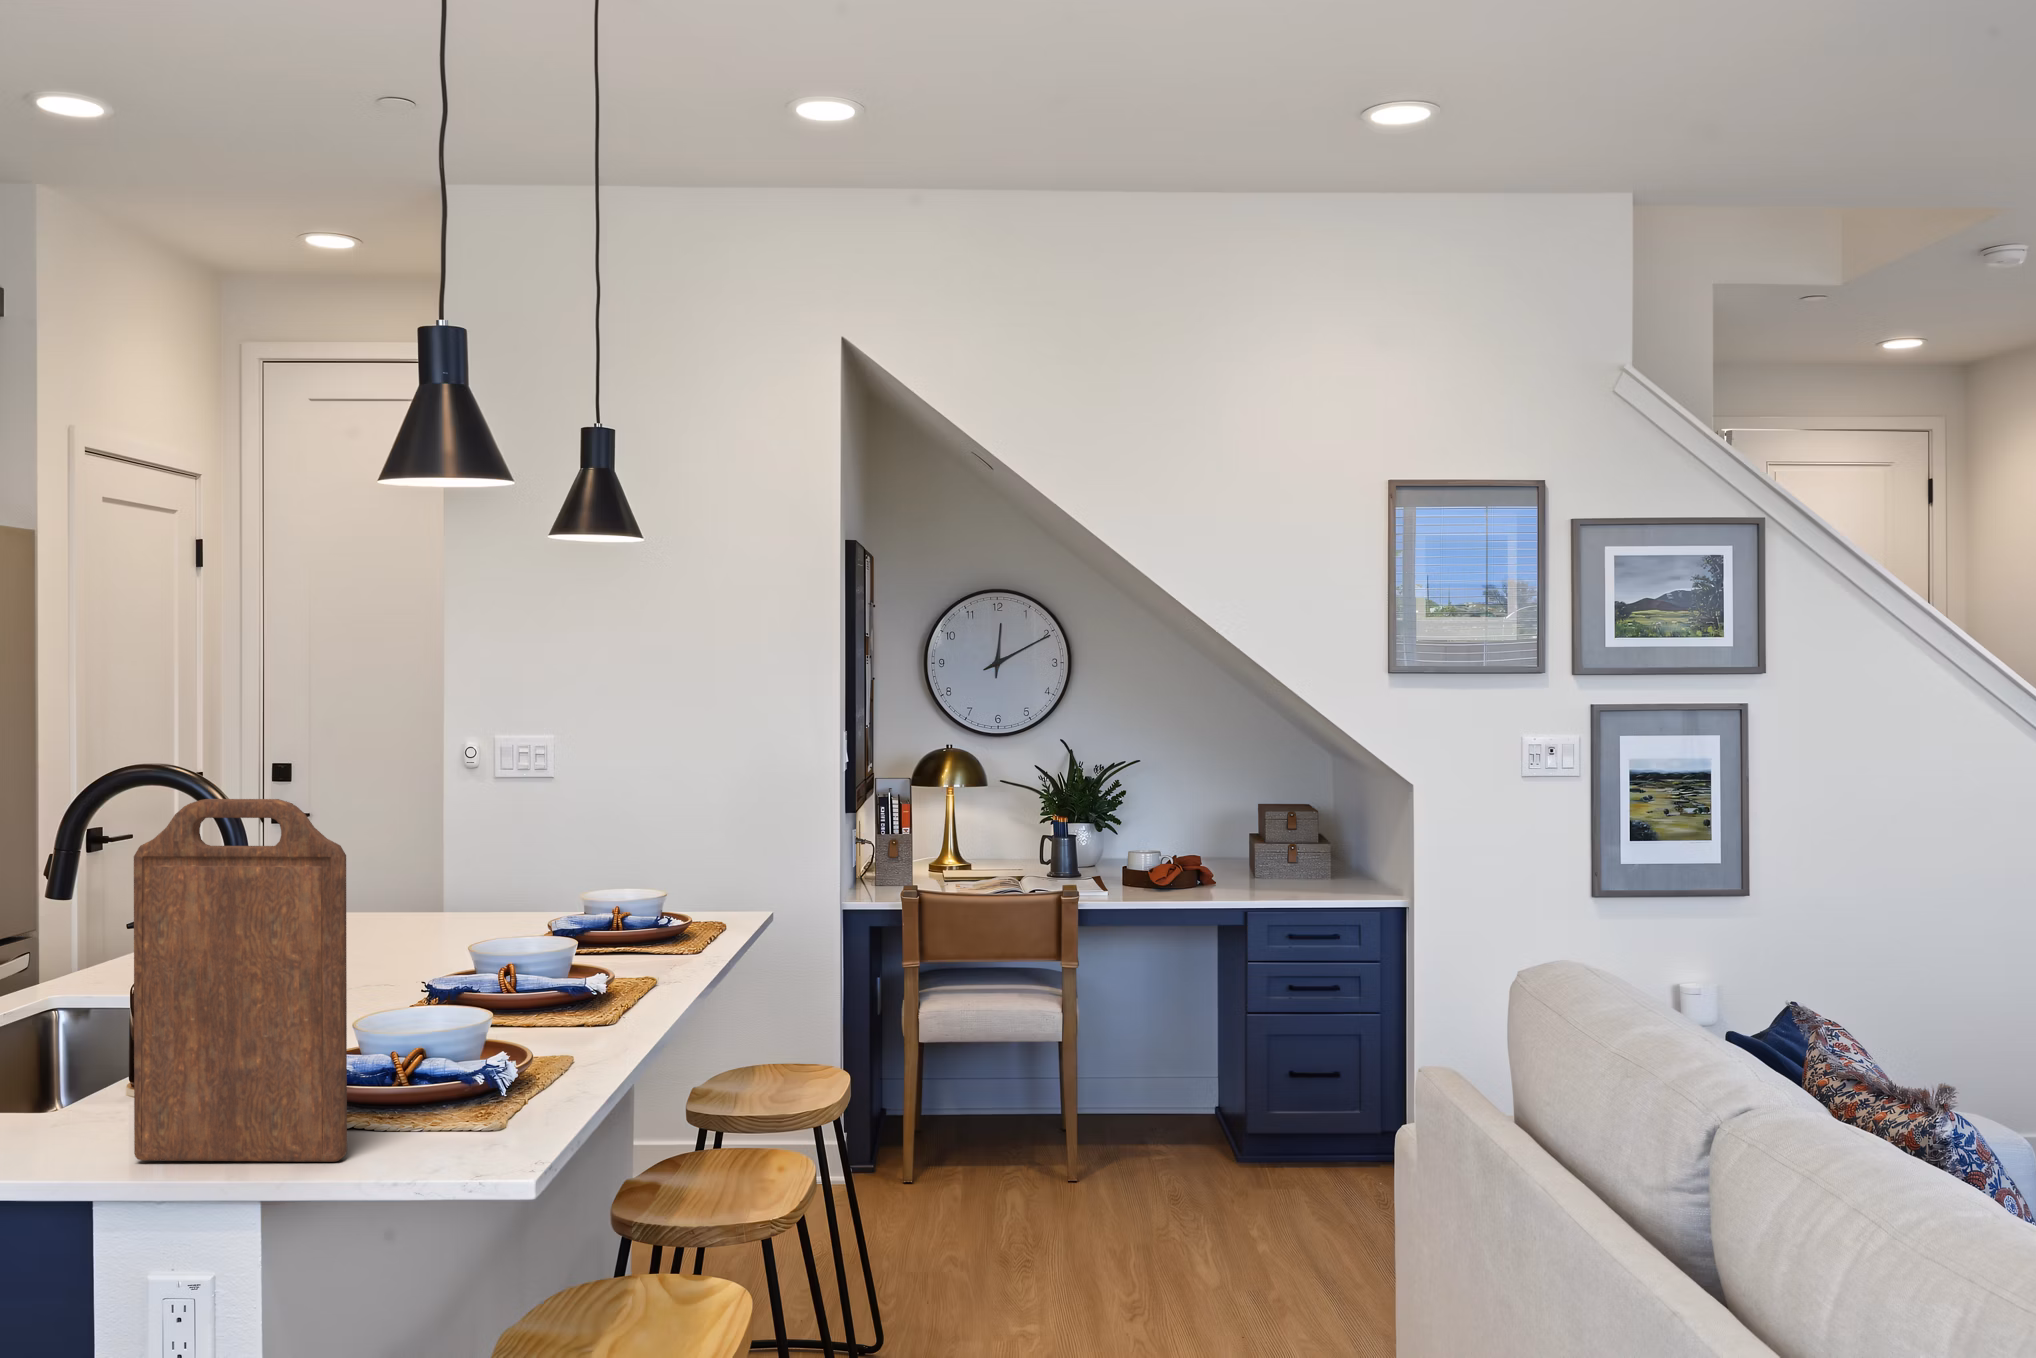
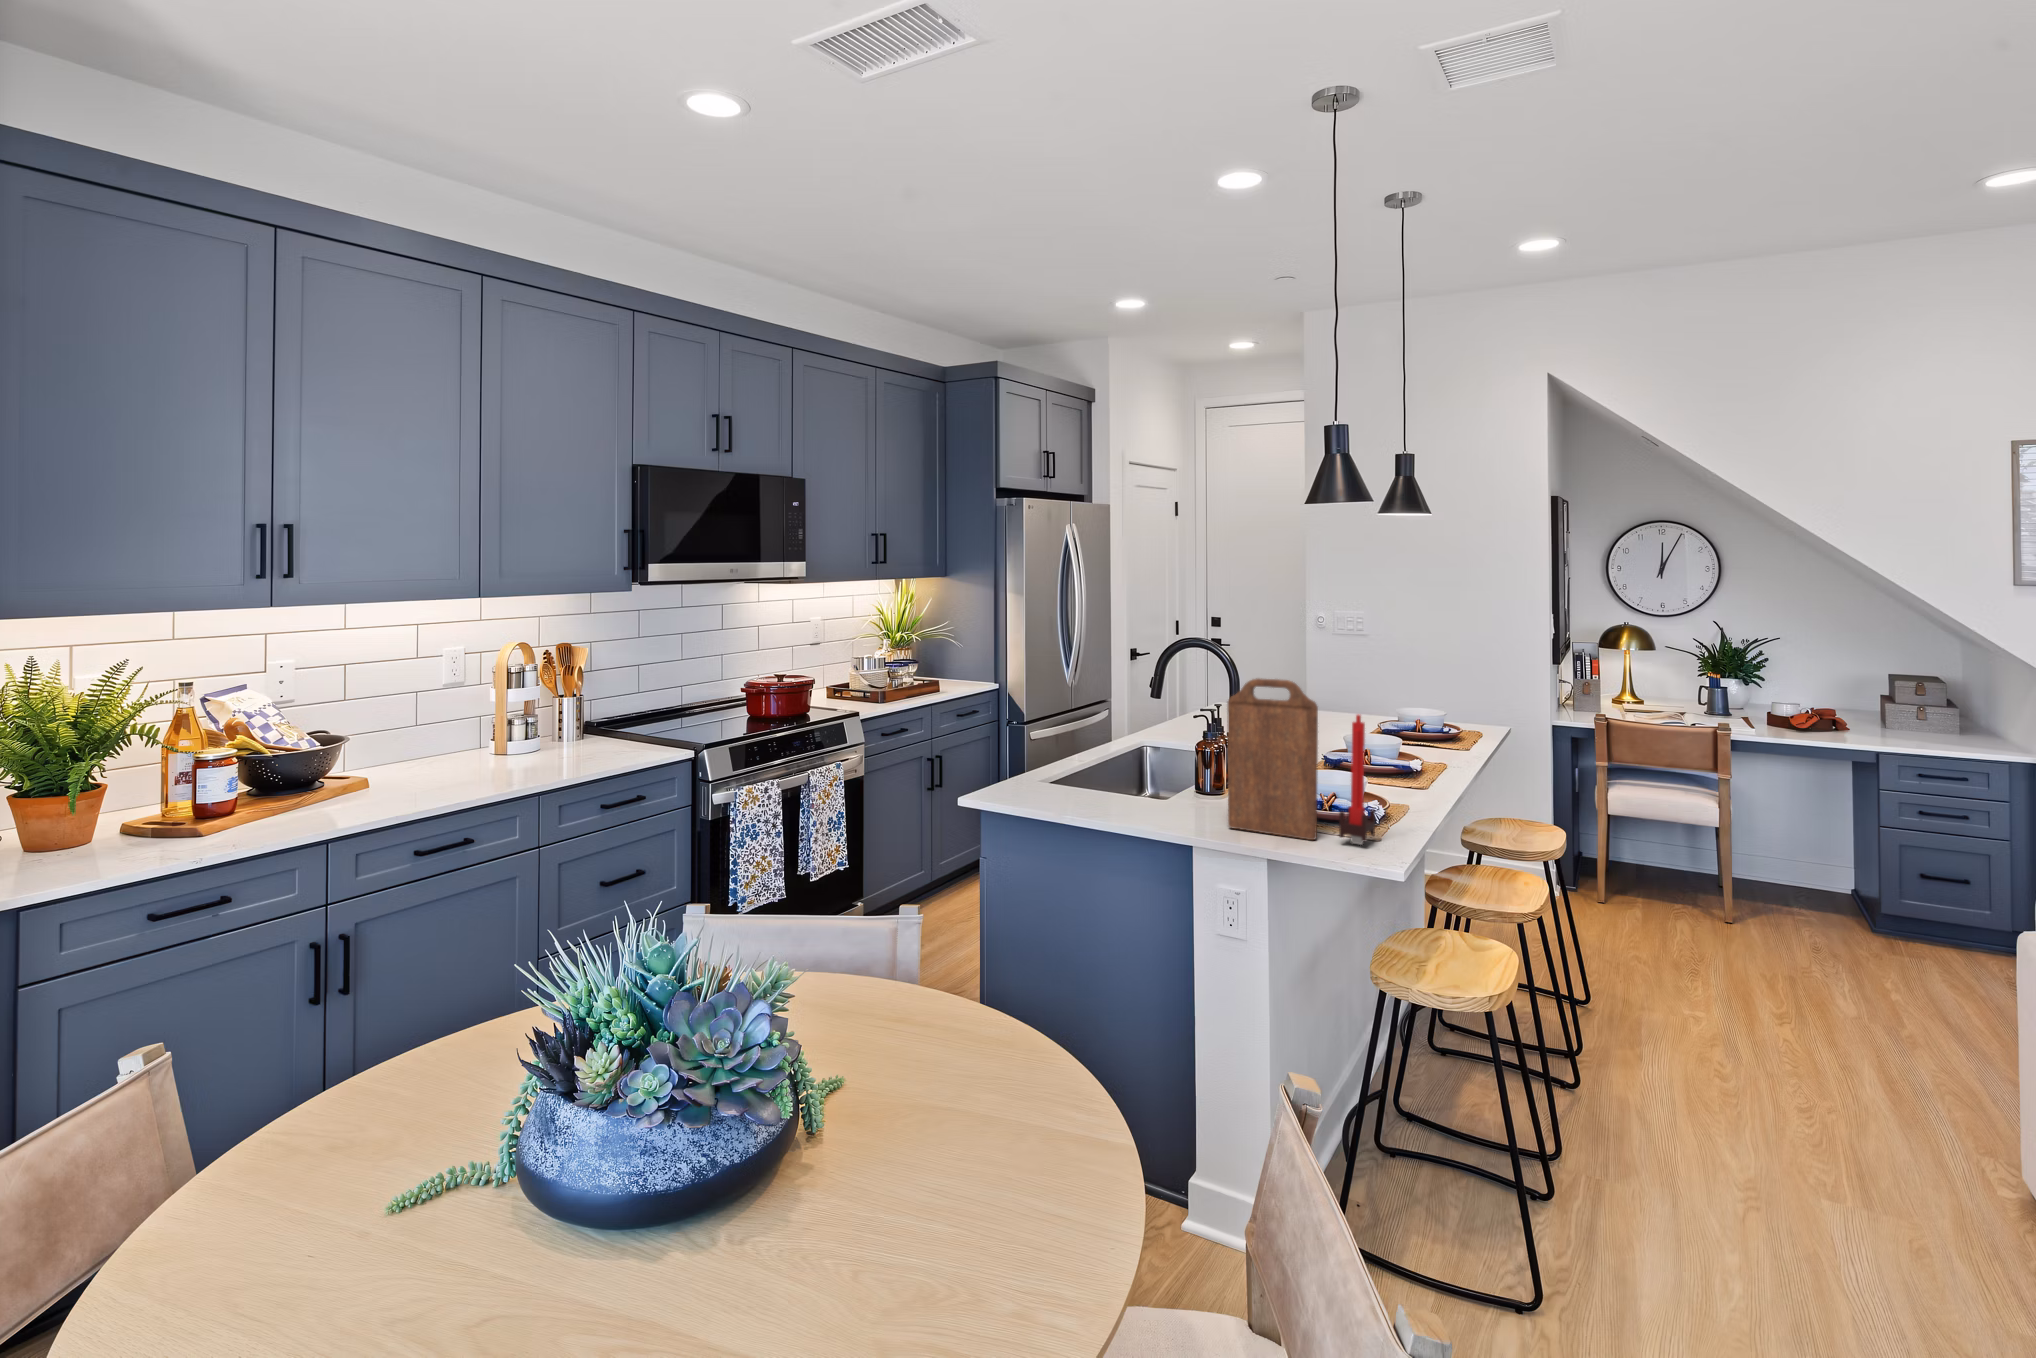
candle: none [393,867,475,1156] -> present [1339,714,1375,845]

